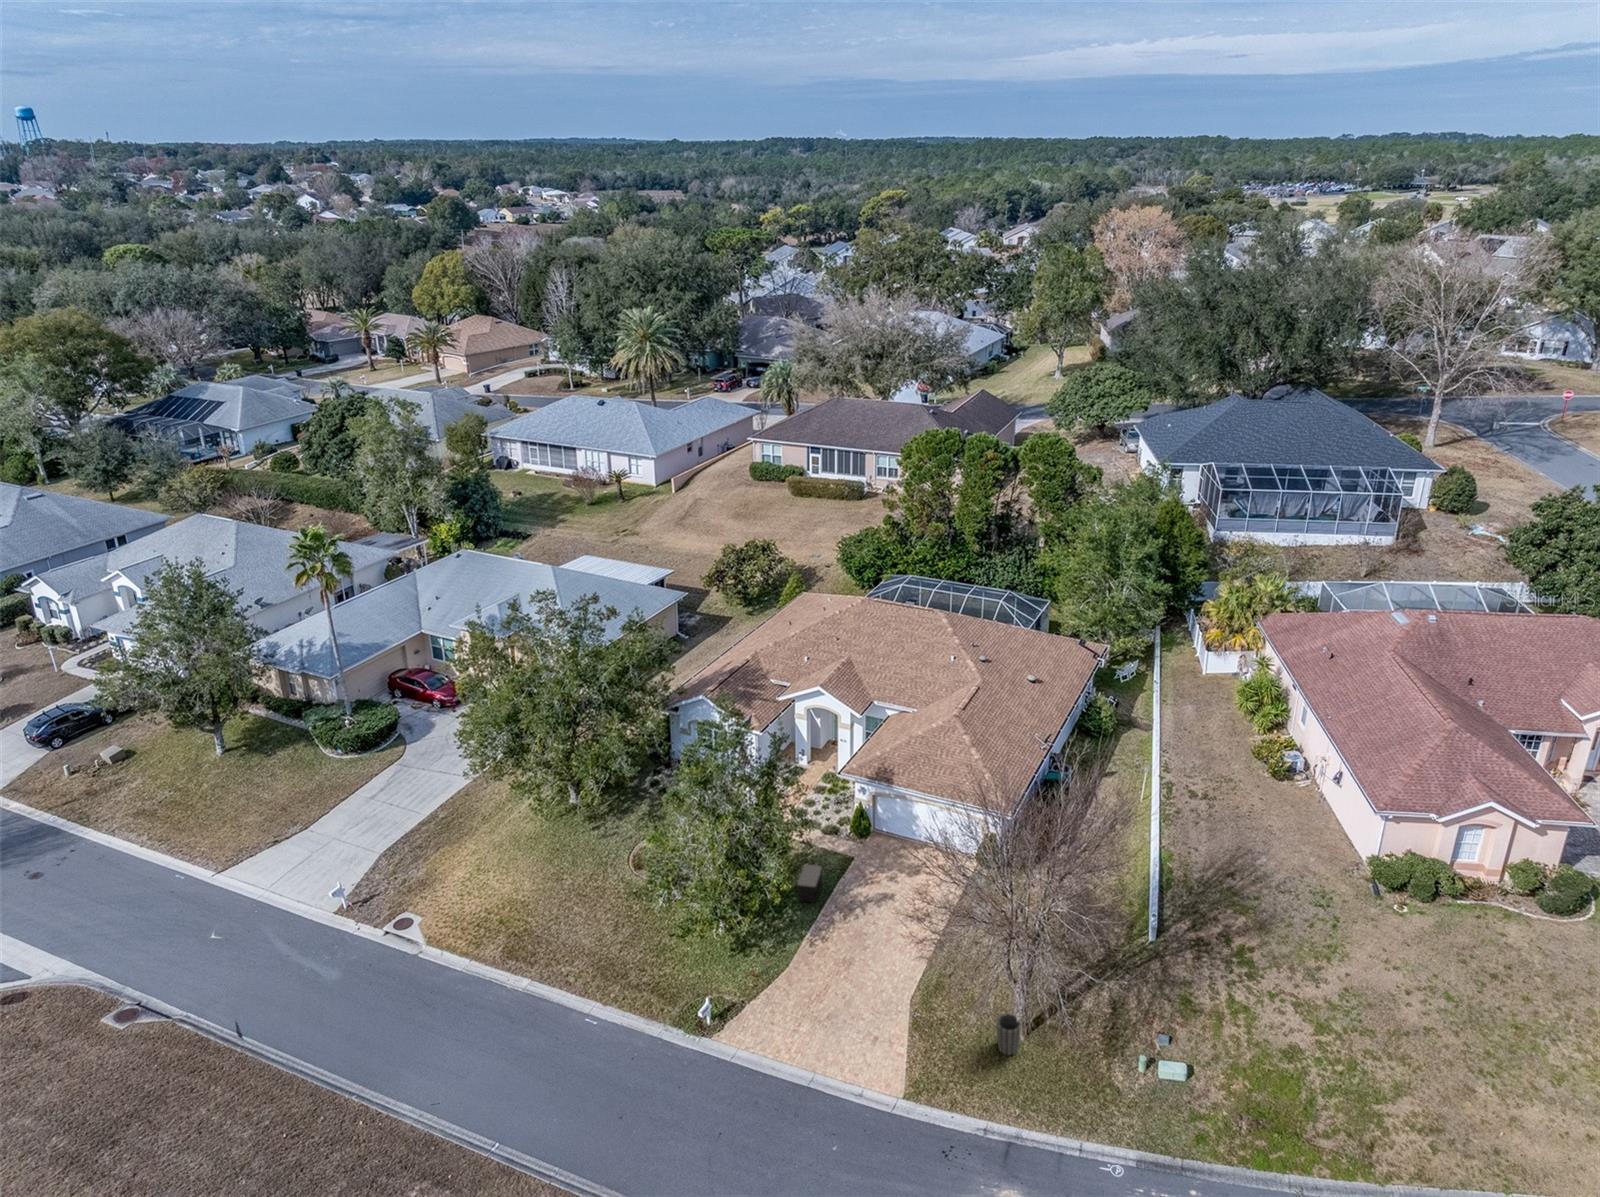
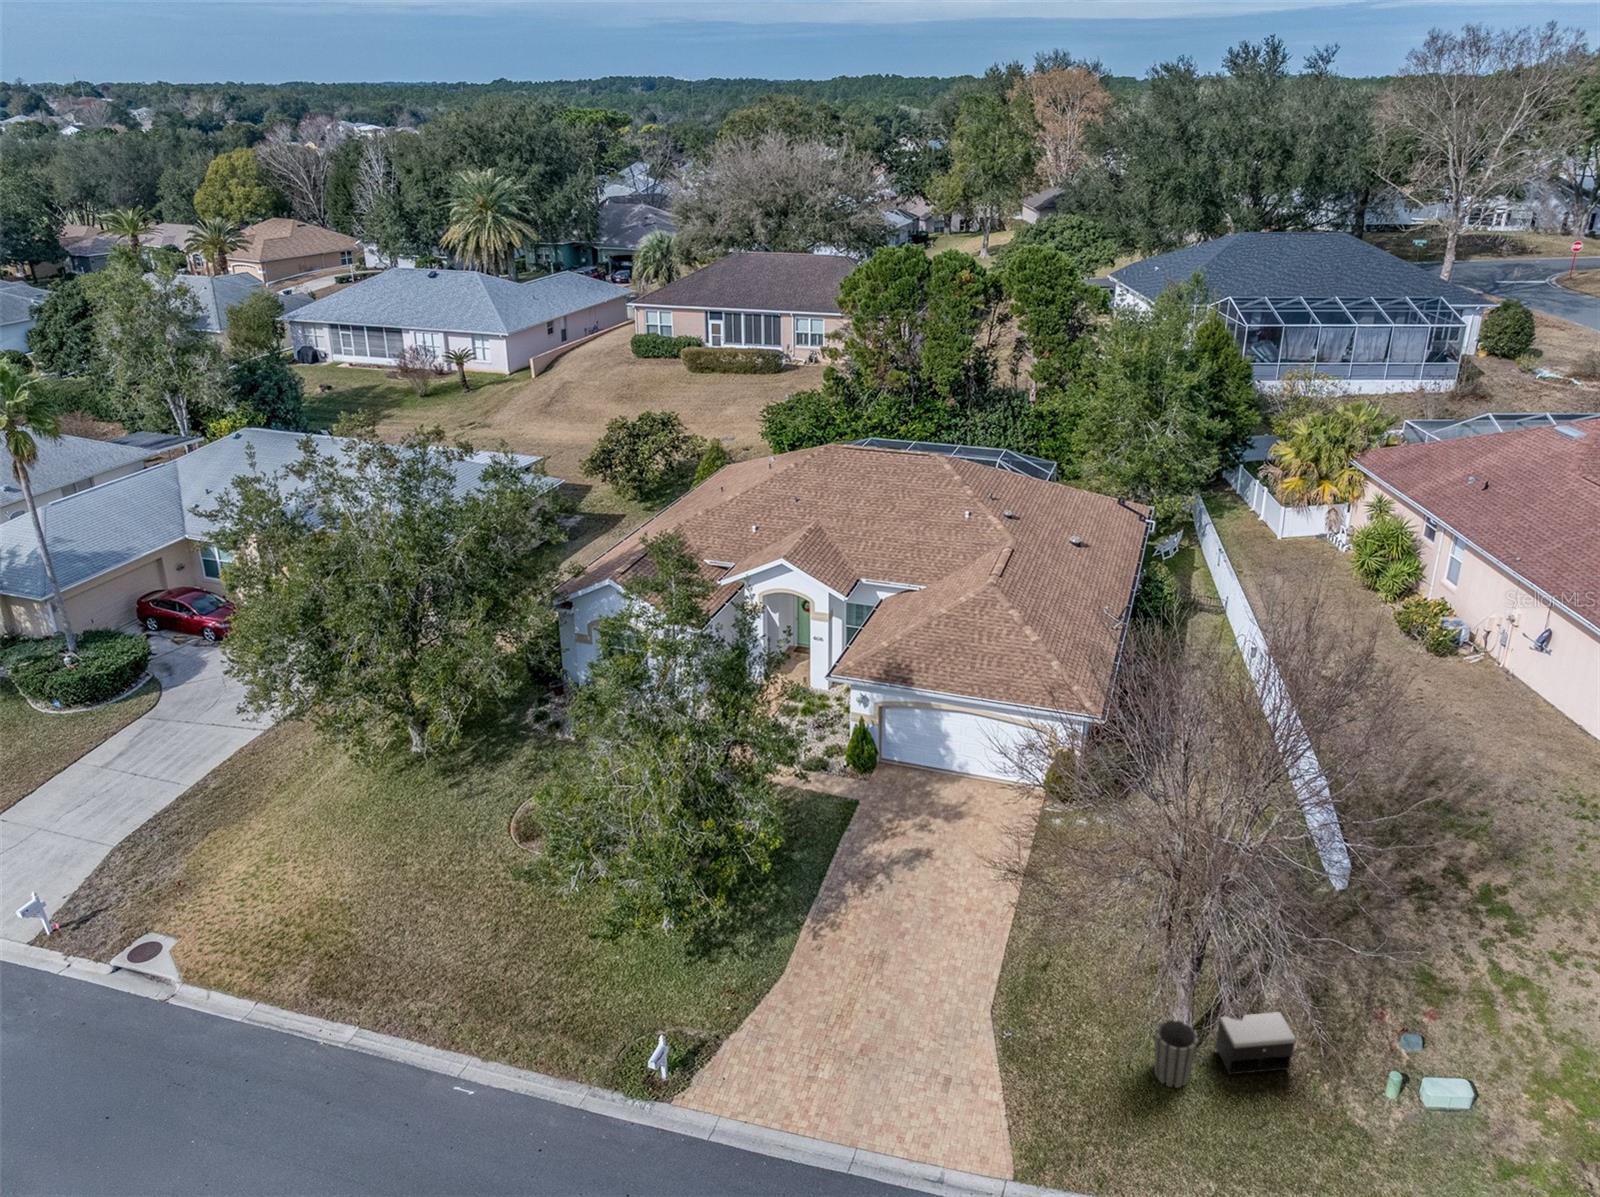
storage bench: present [797,865,822,902] -> present [1216,1012,1296,1074]

